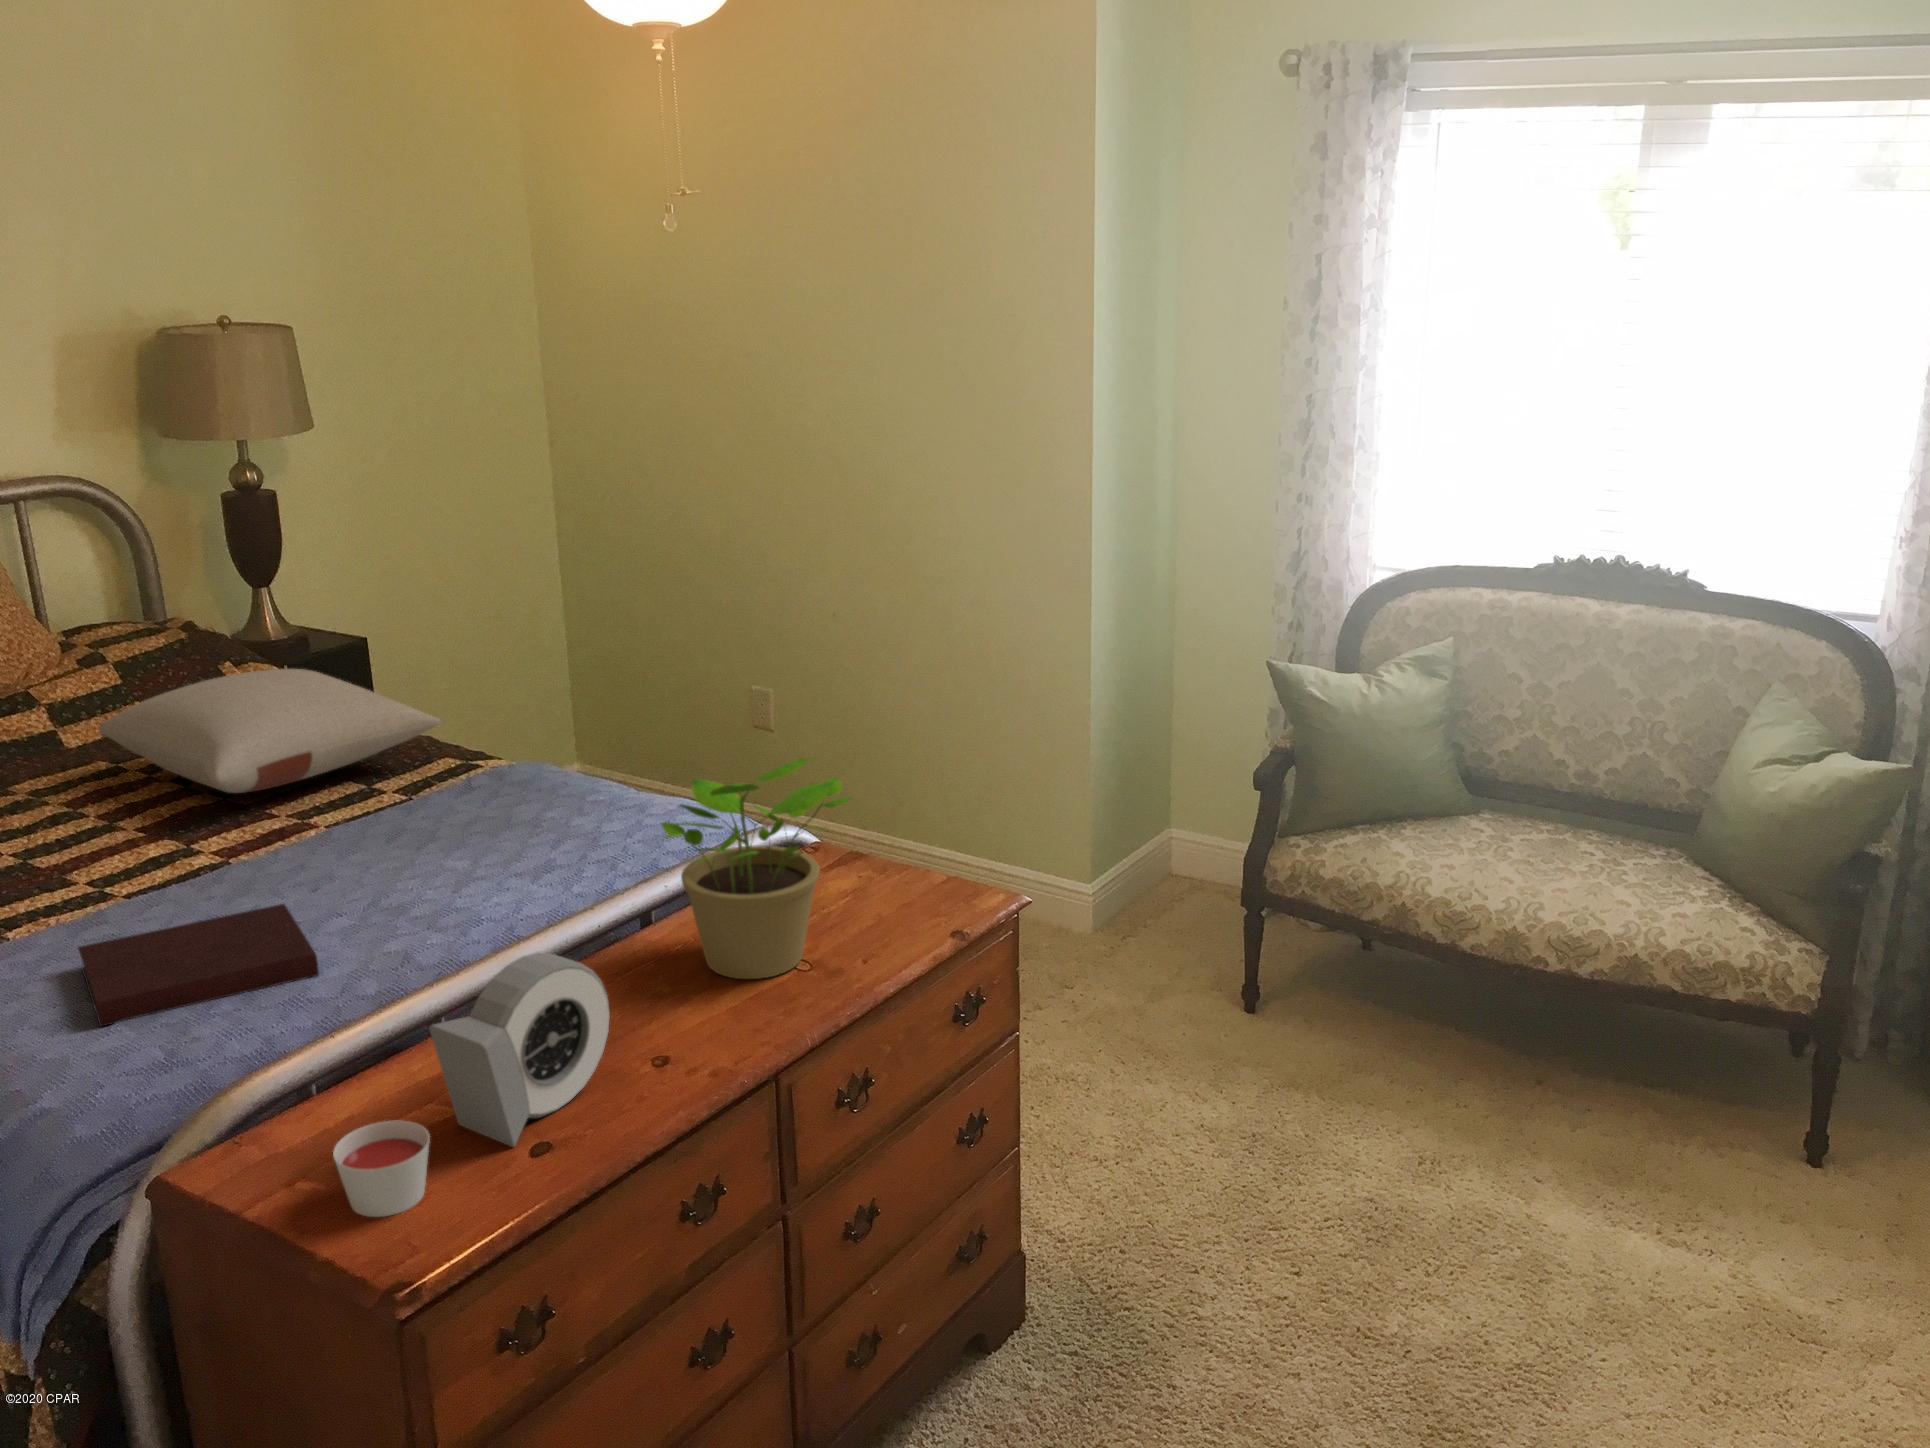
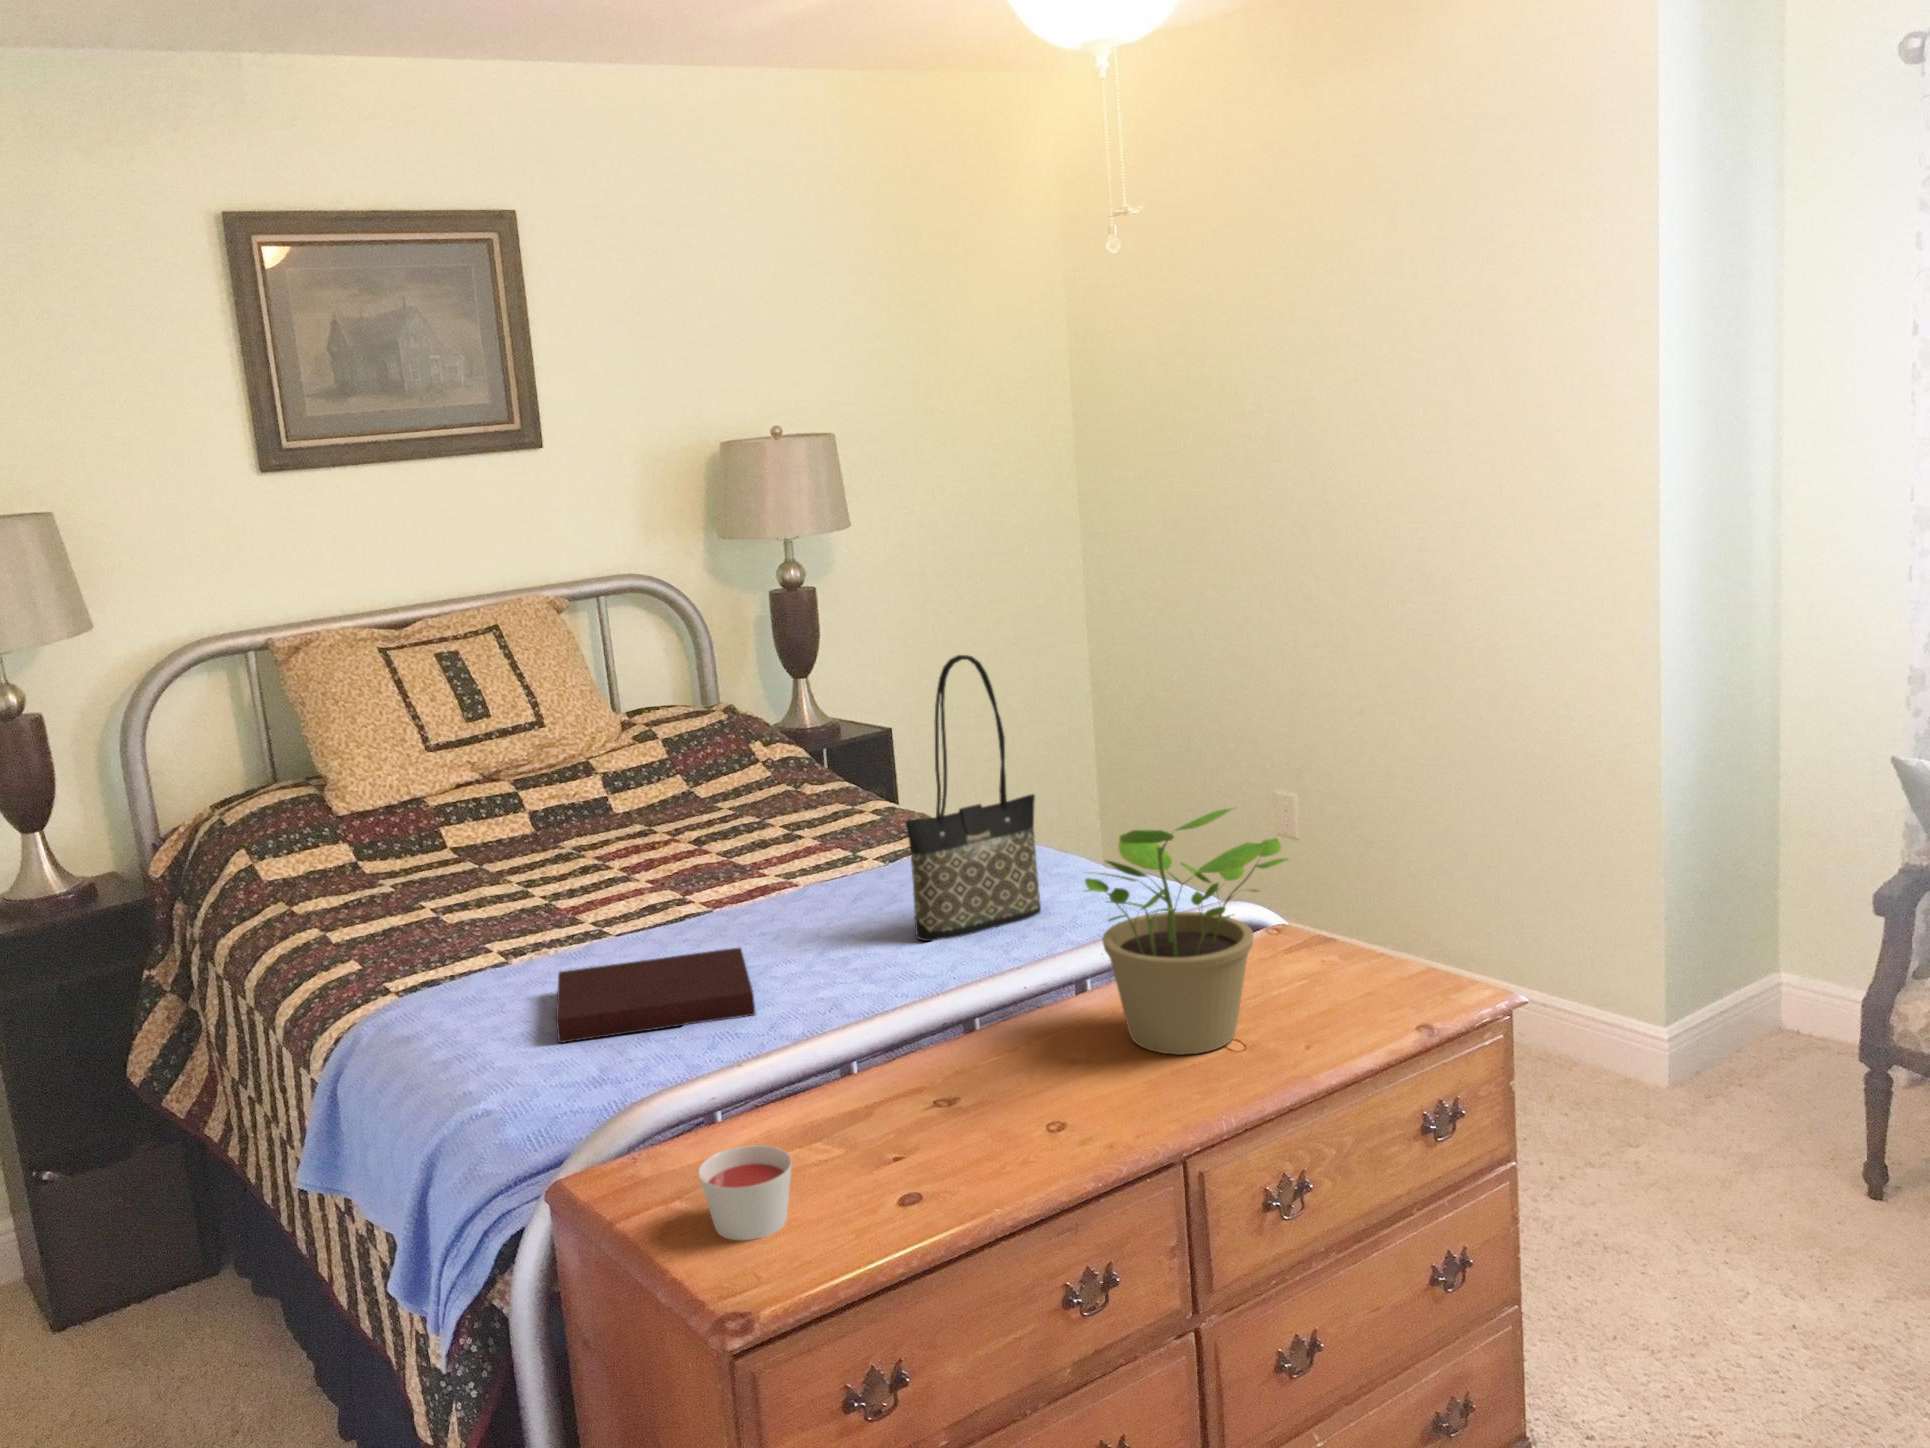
tote bag: none [454,599,585,880] -> present [906,655,1041,941]
pillow: present [98,669,440,793] -> none [631,741,925,852]
alarm clock: present [429,952,610,1147] -> none [806,991,998,1193]

